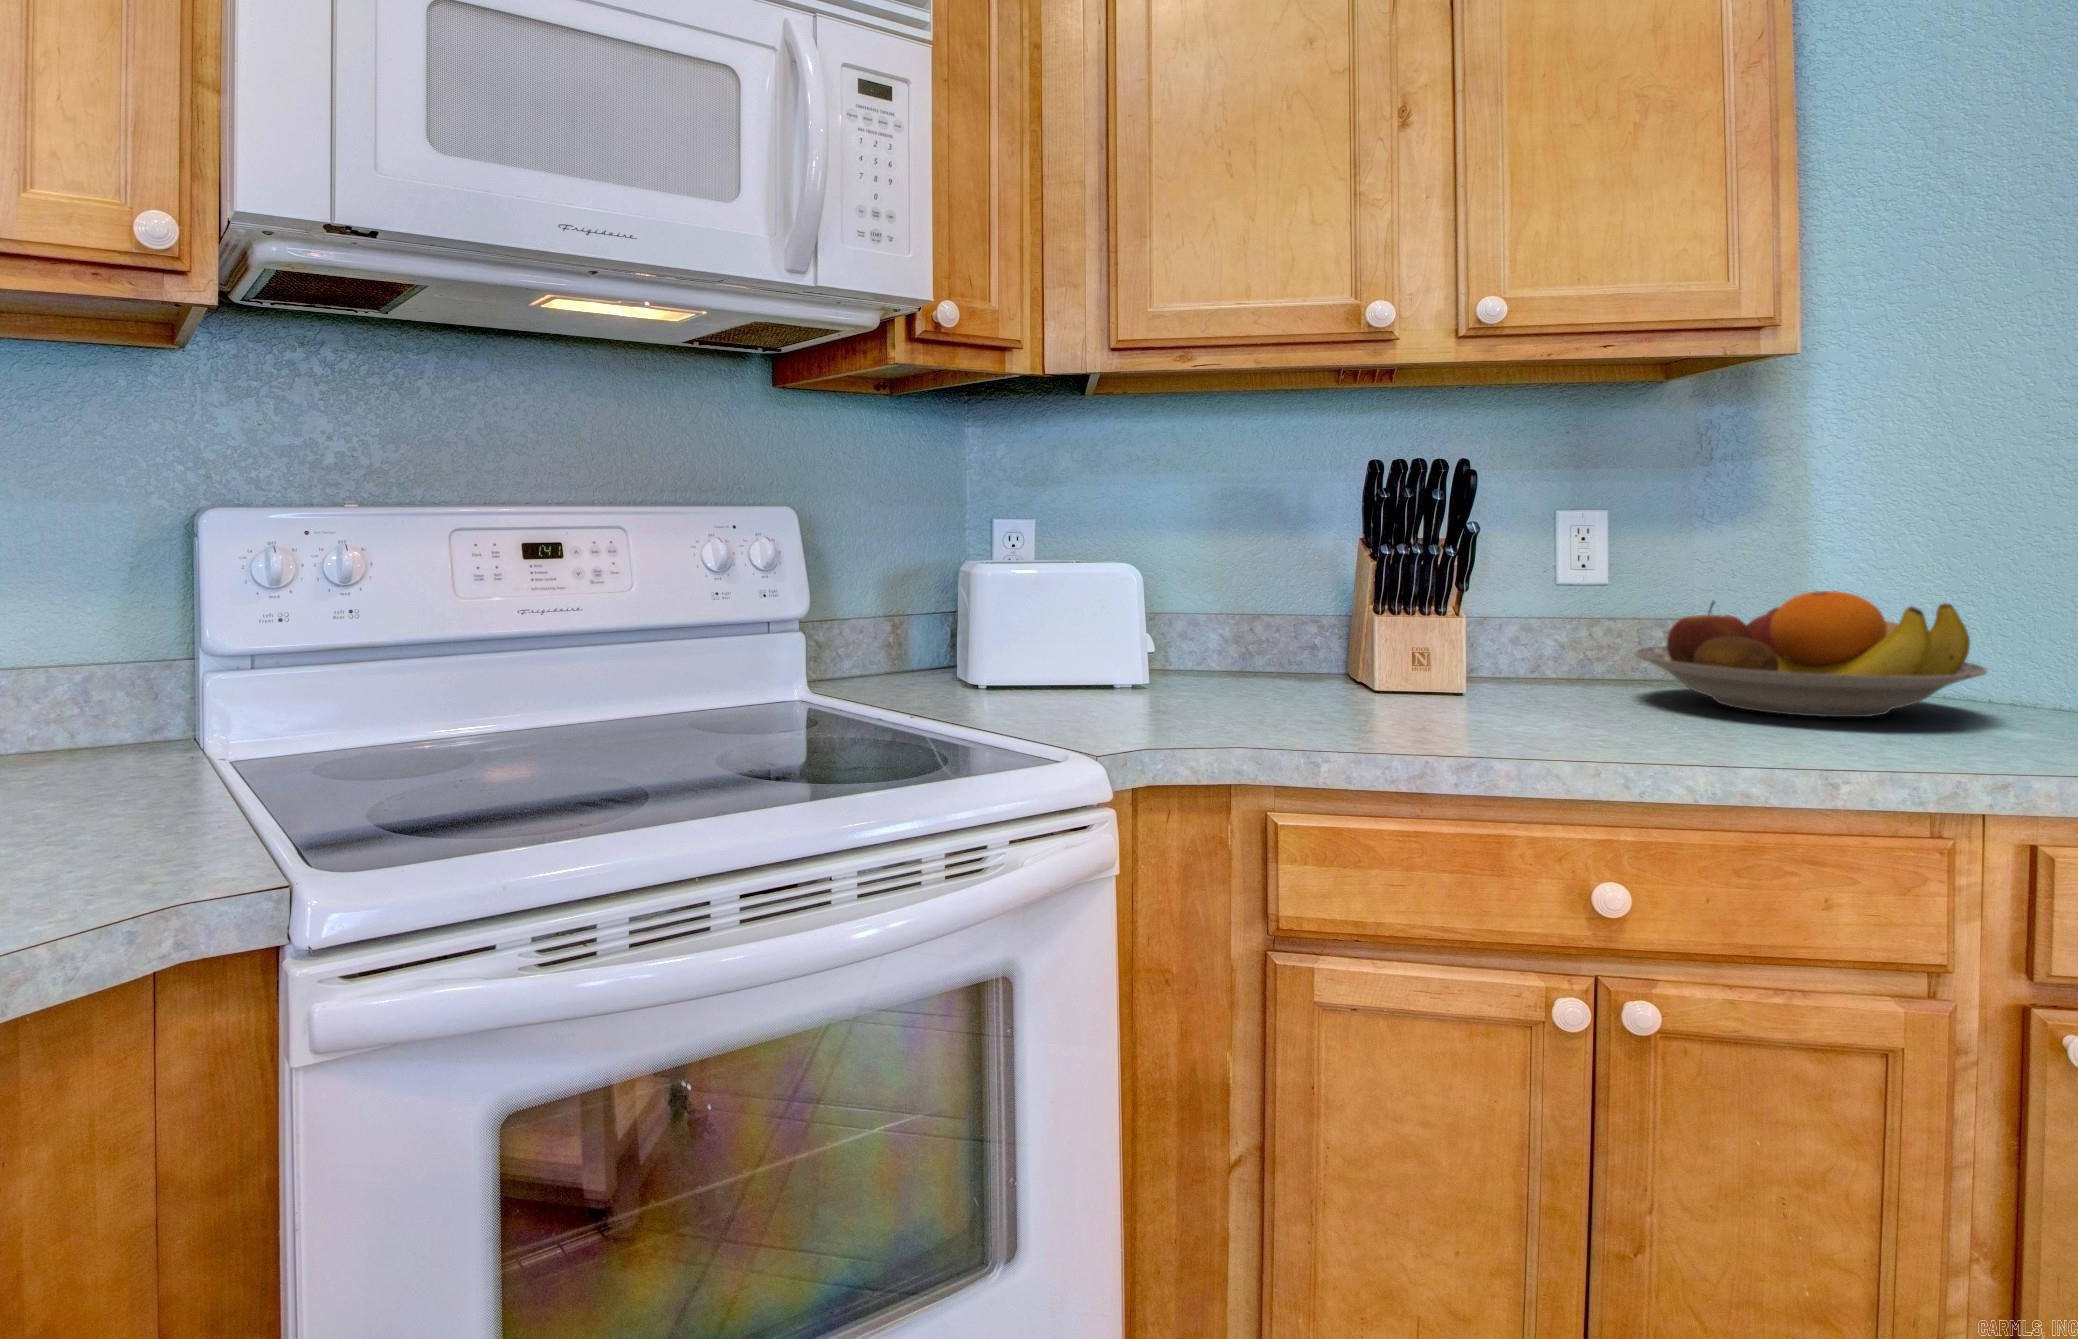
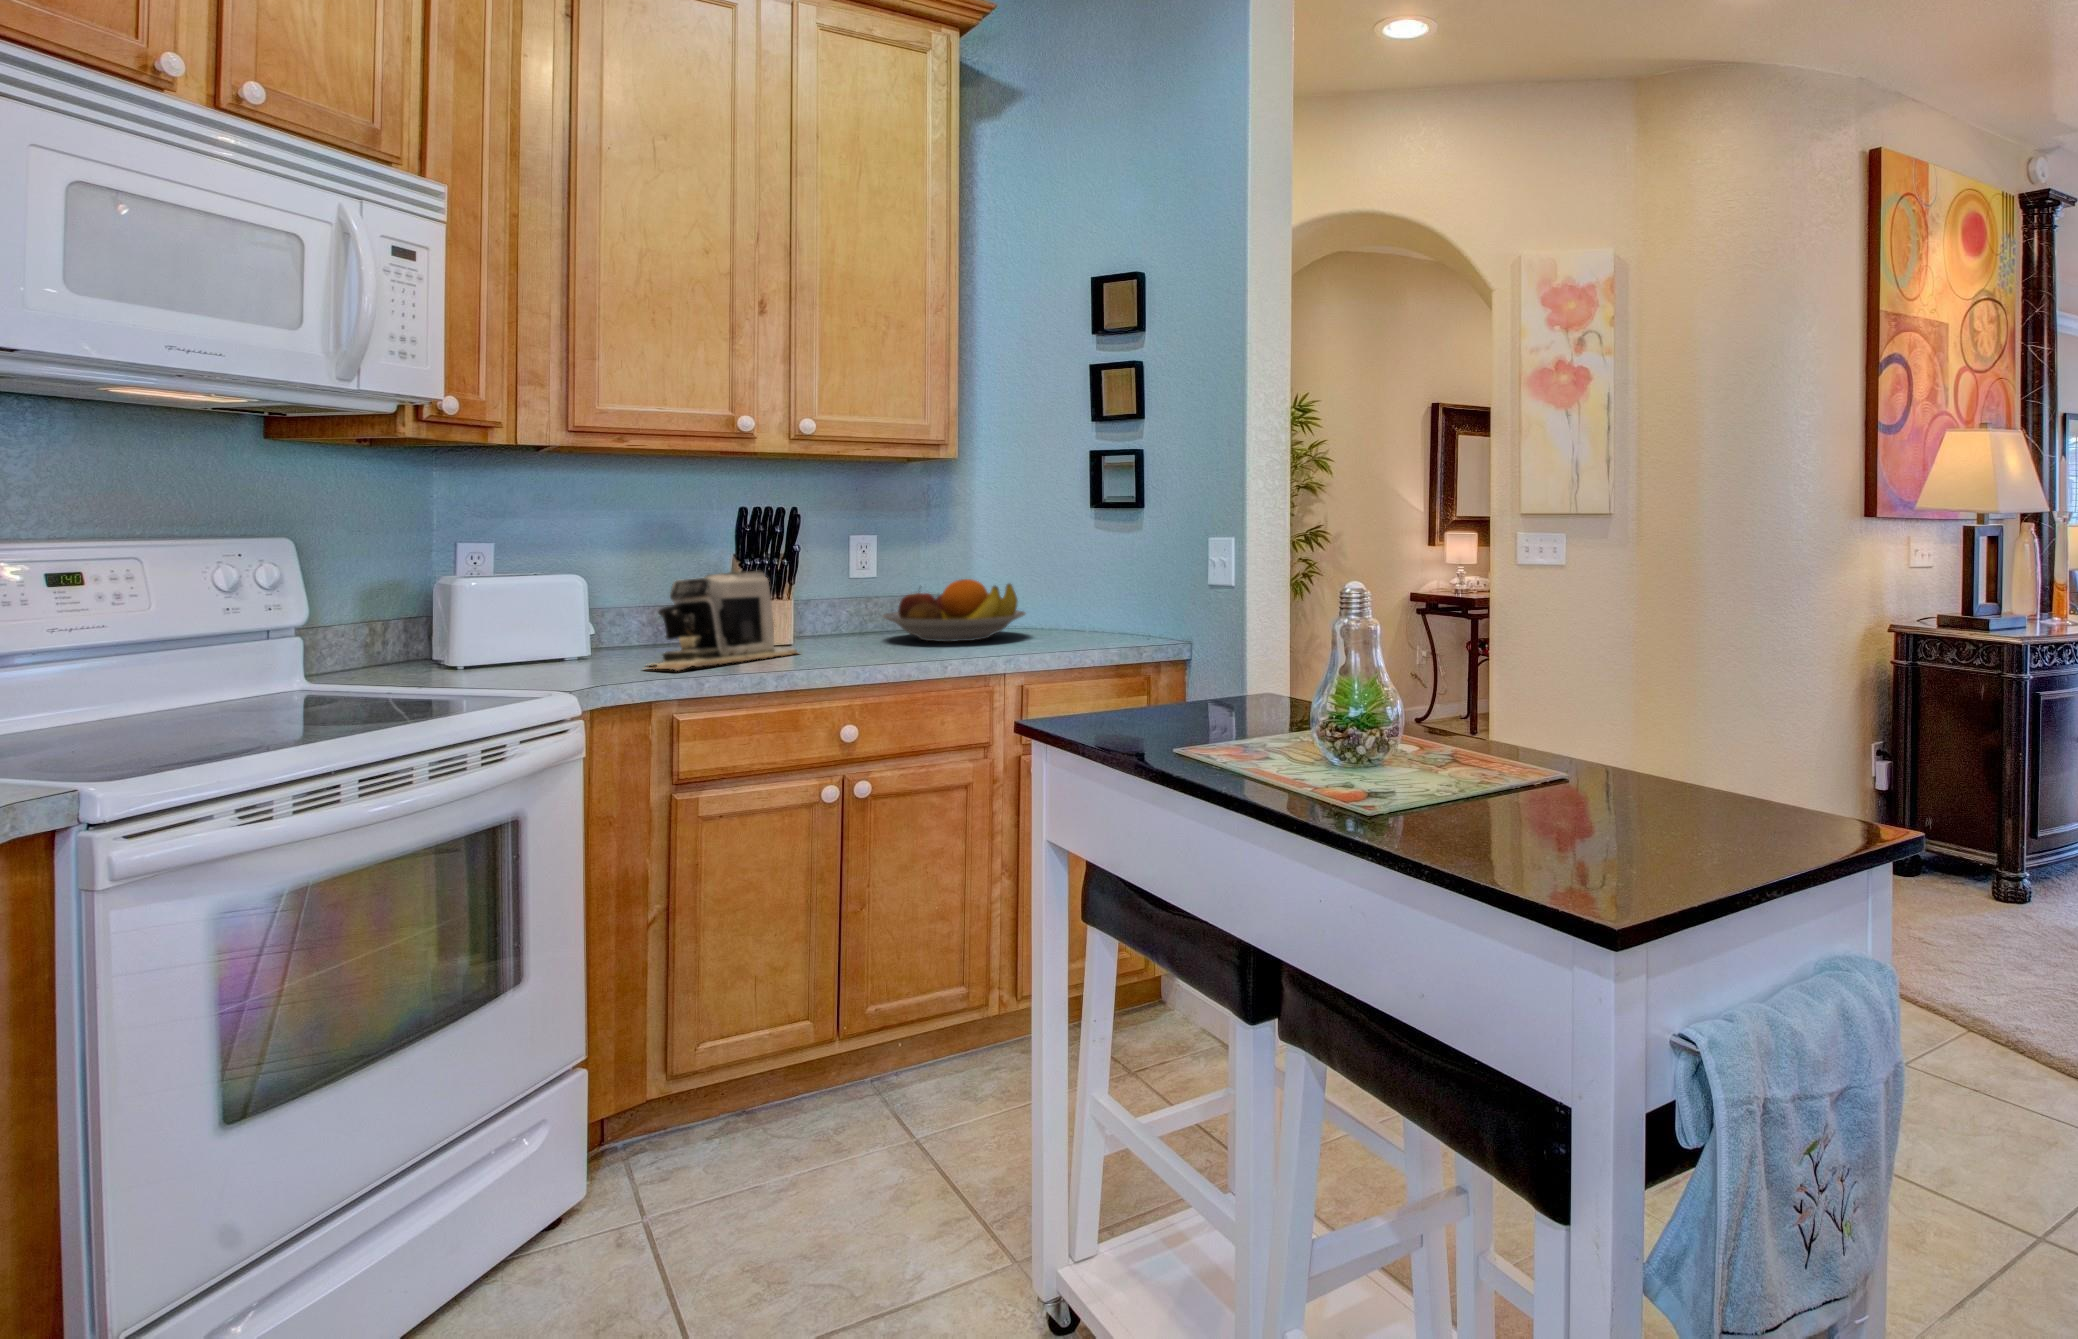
coffee maker: none [1214,564,1488,733] -> present [654,571,798,671]

